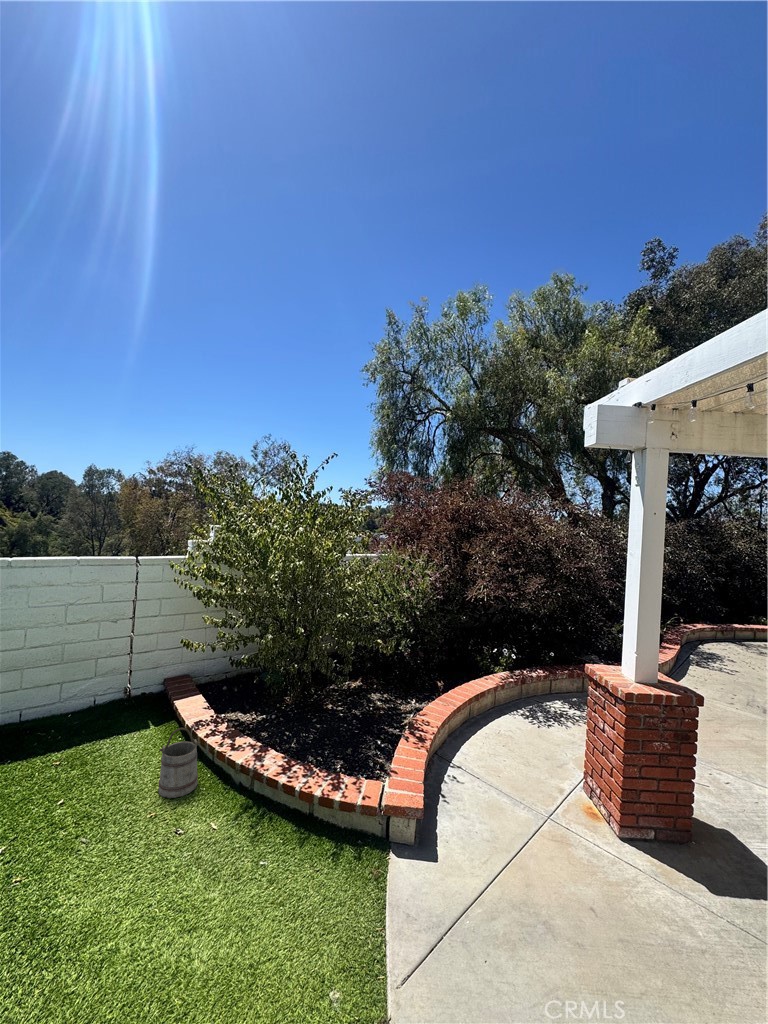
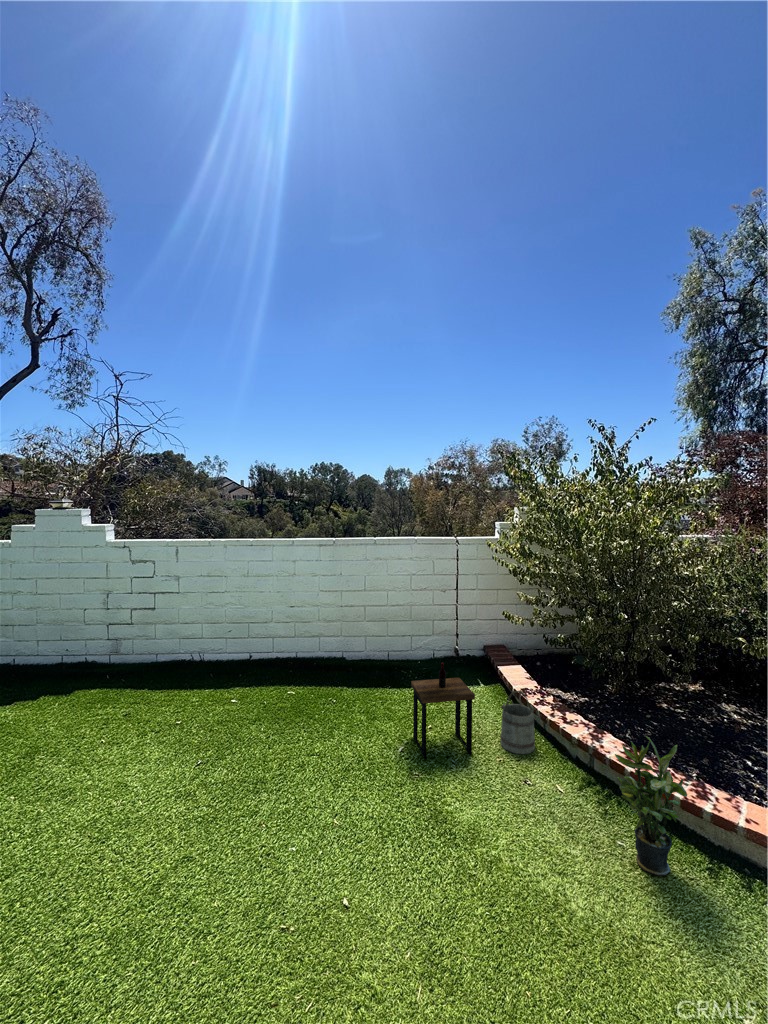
side table: none [39,715,125,843] -> present [411,663,475,759]
potted plant: none [252,752,314,885] -> present [615,736,687,876]

